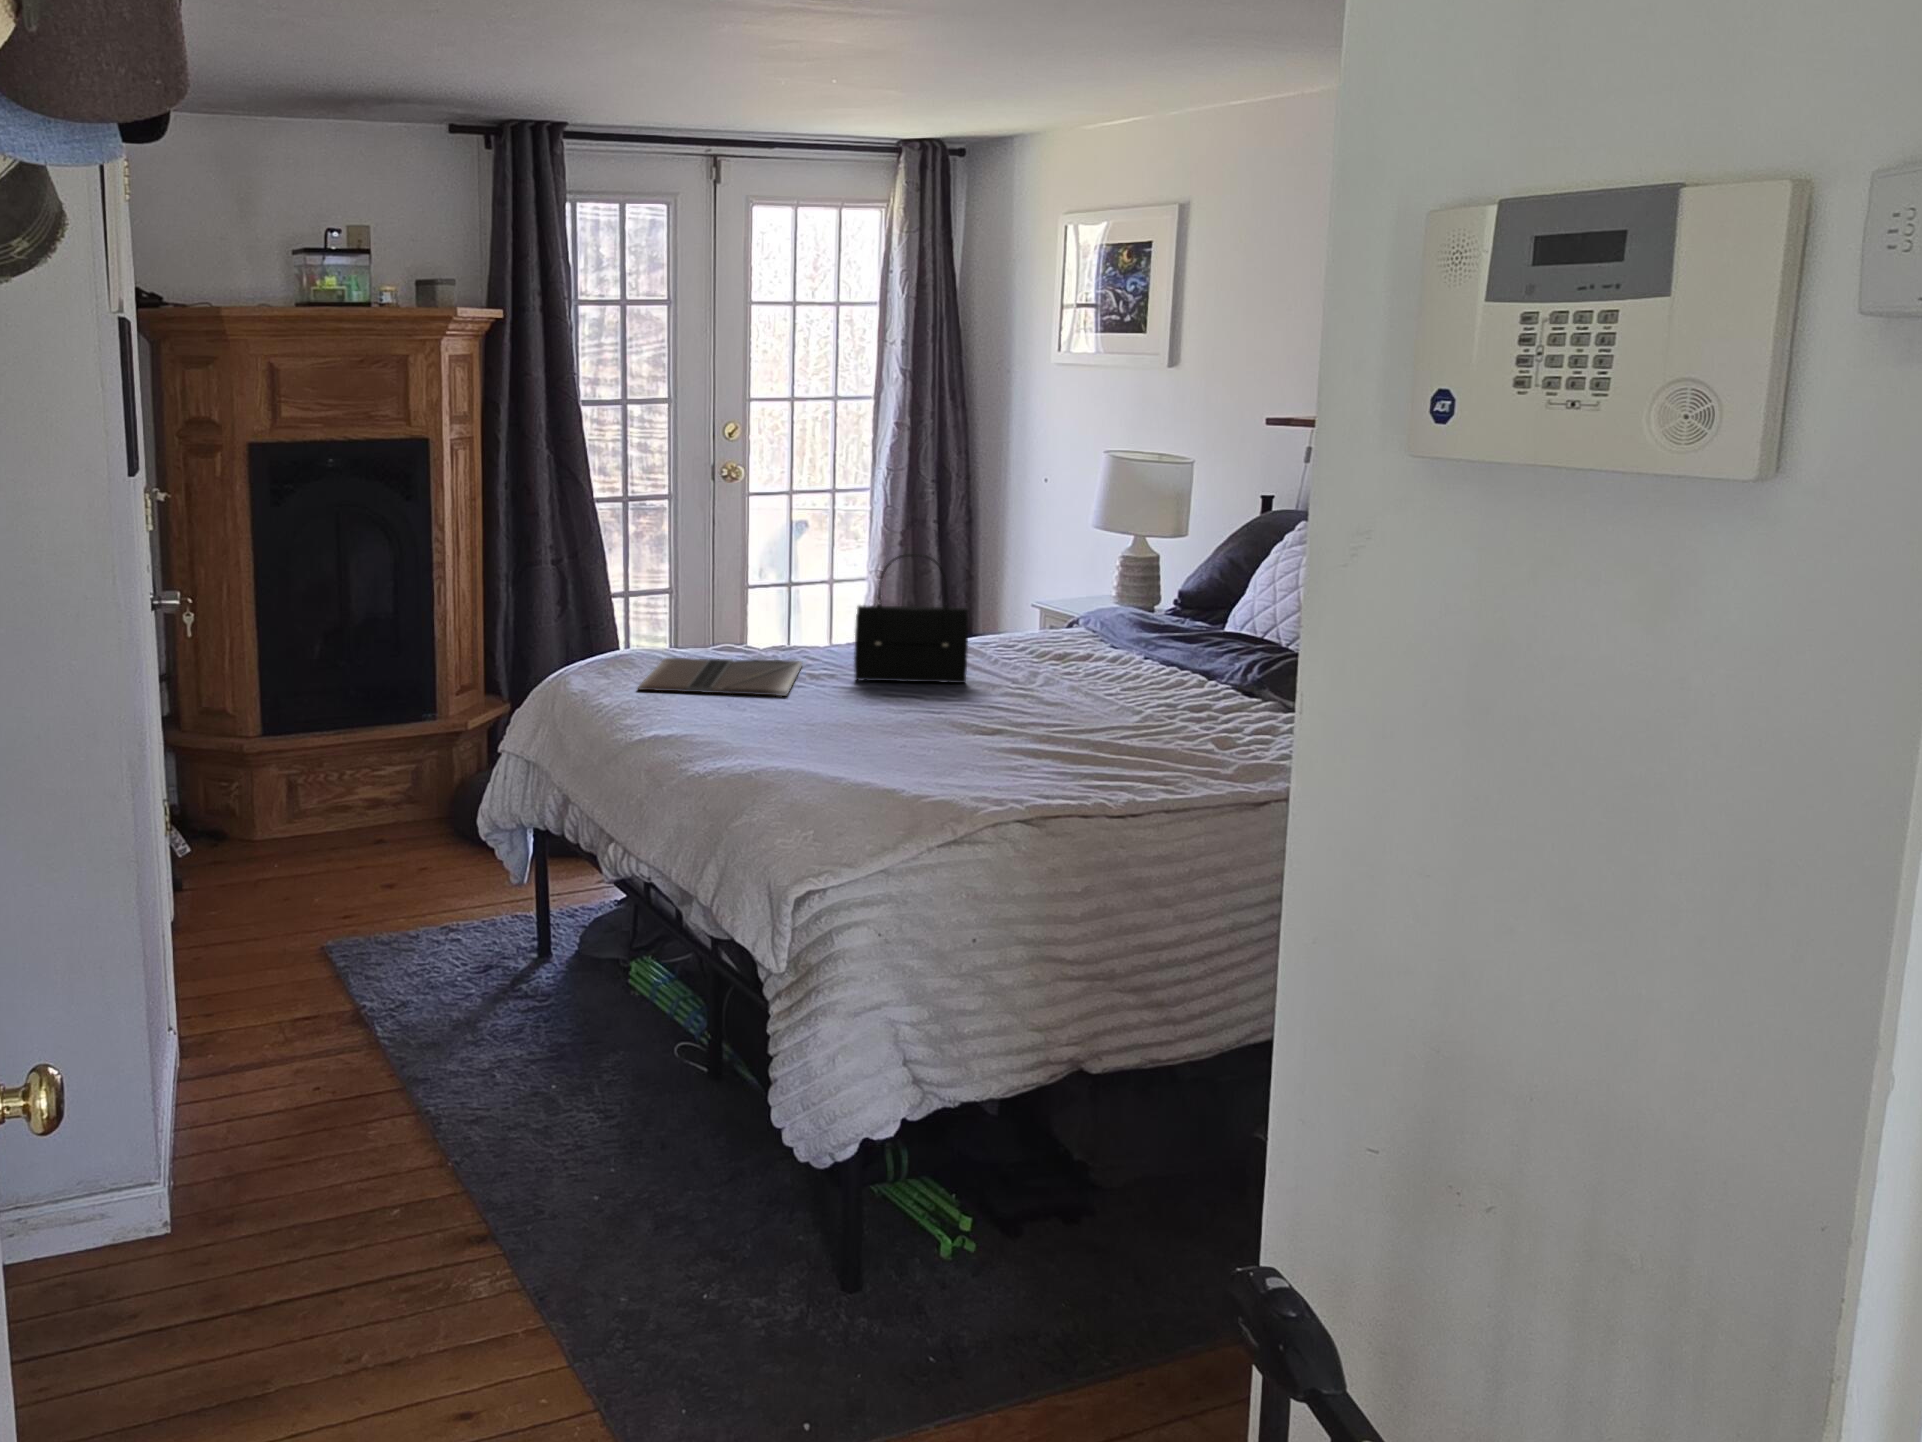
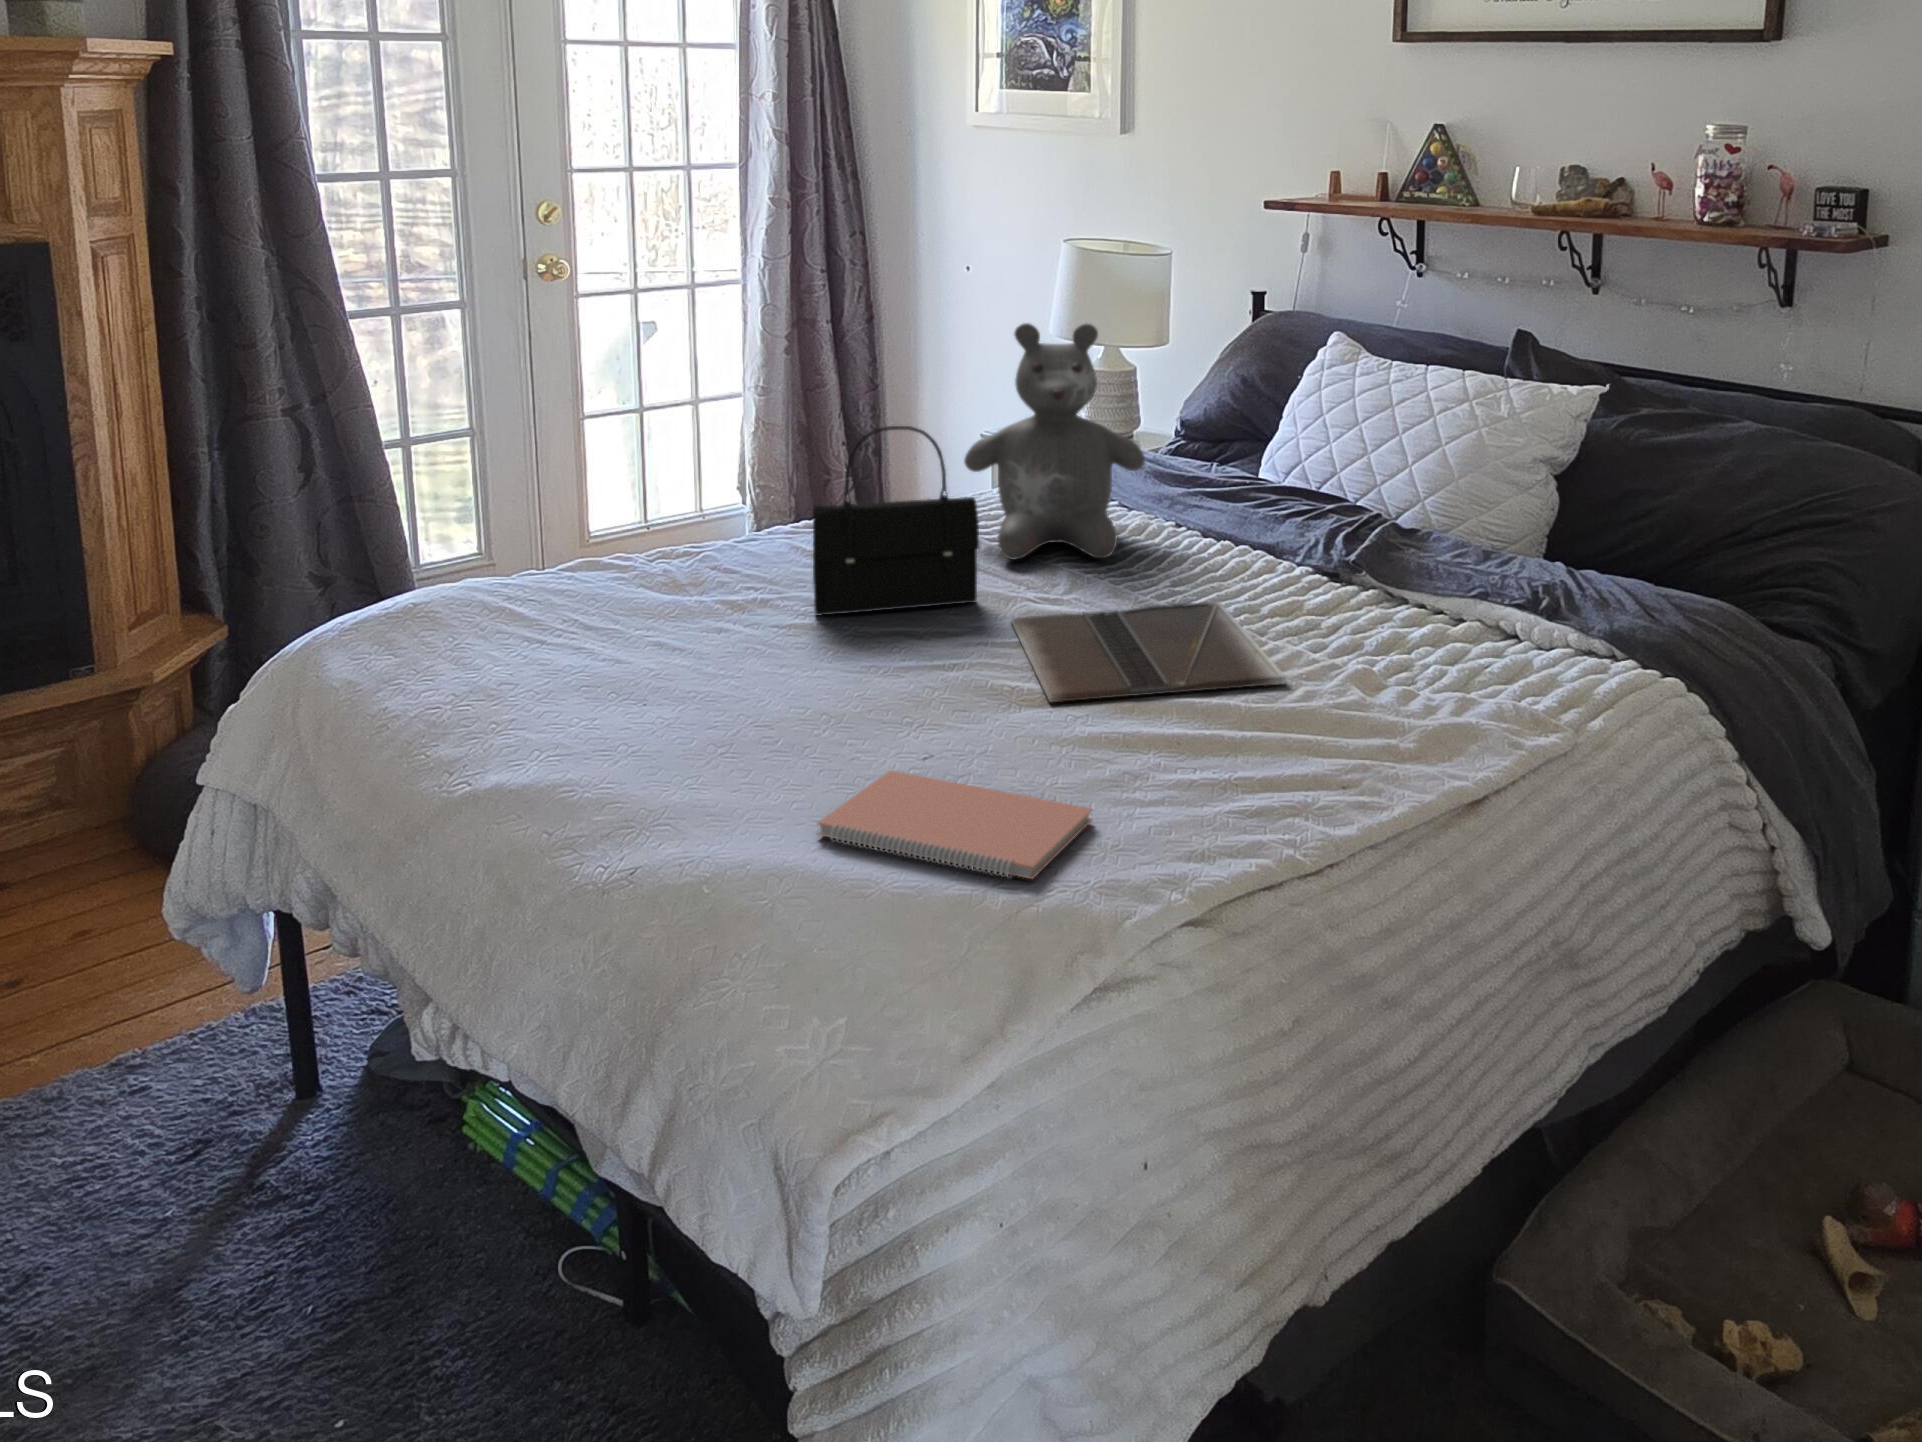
teddy bear: none [980,496,1116,669] -> present [964,323,1145,559]
laptop: present [638,658,802,696] -> present [1011,601,1286,702]
notebook: none [812,742,979,792] -> present [817,770,1092,879]

